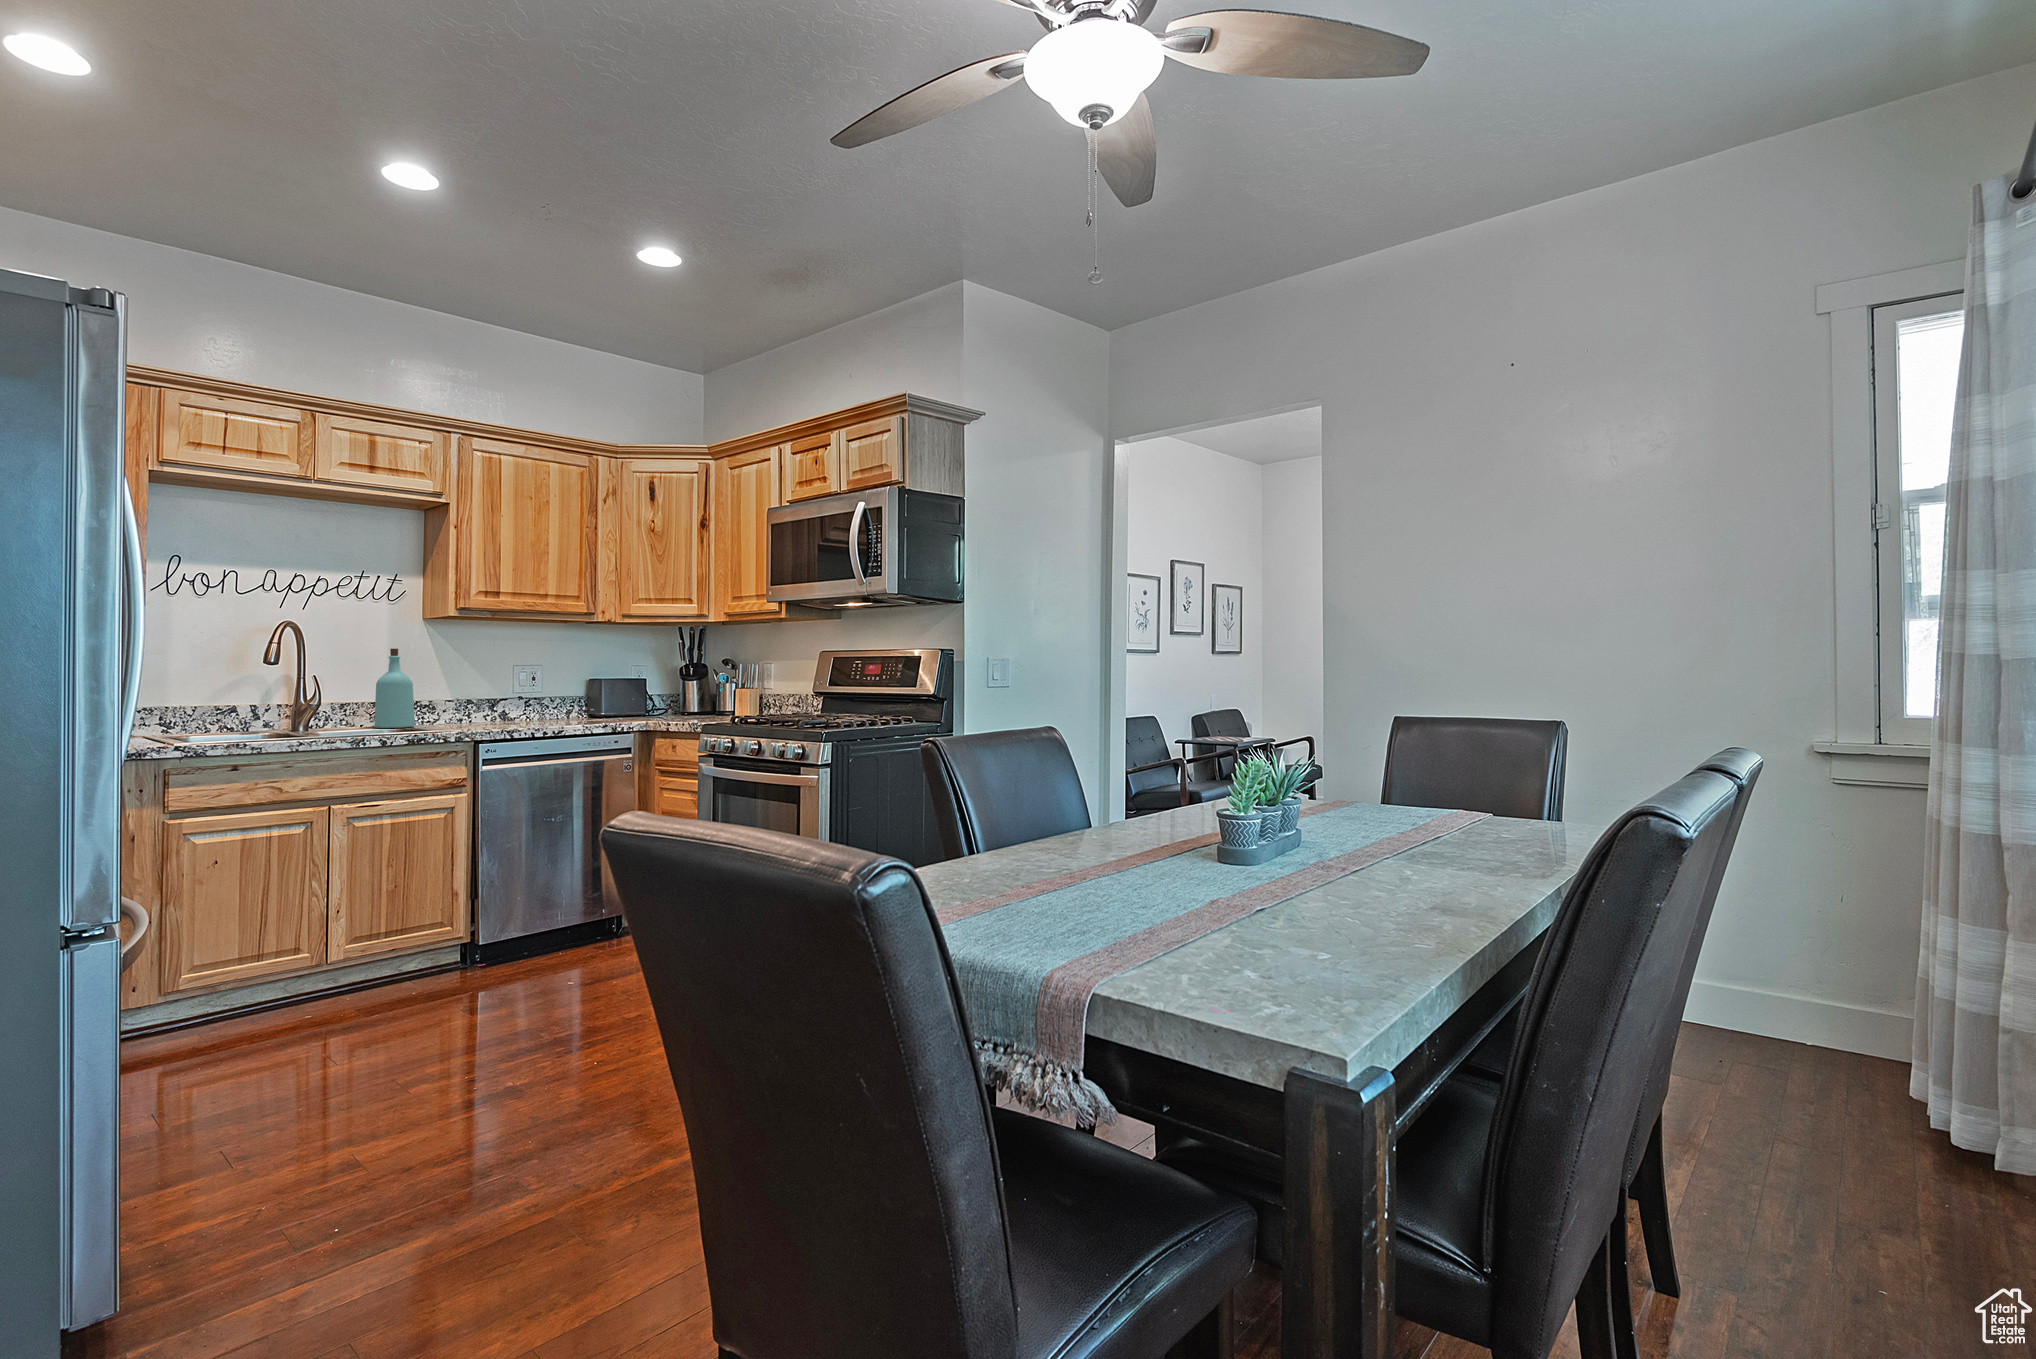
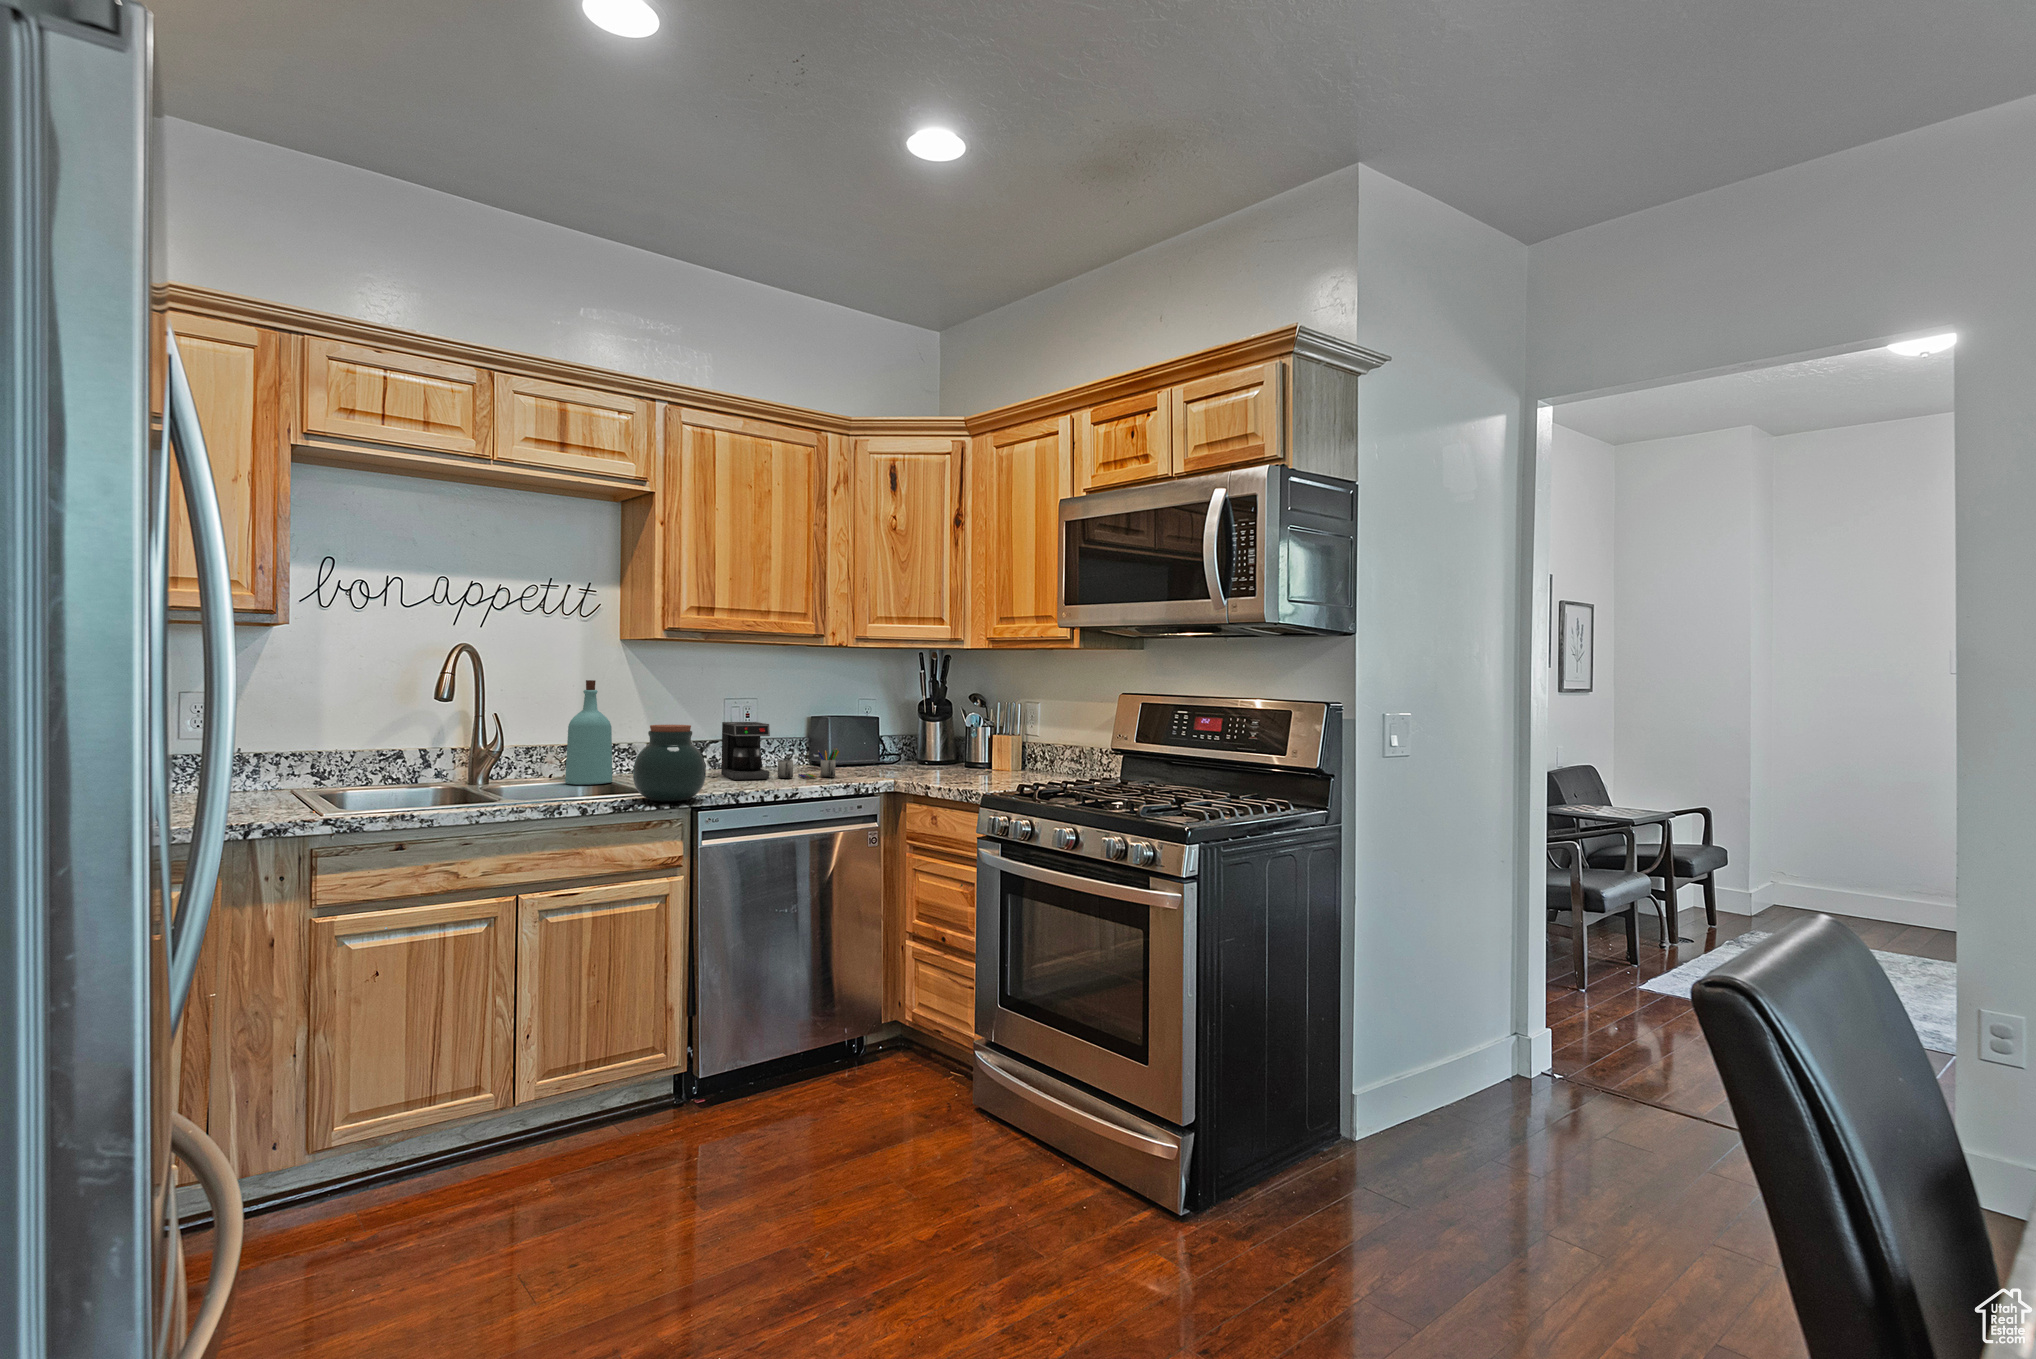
jar: none [425,679,484,735] -> present [633,725,706,802]
coffee maker: none [509,681,605,724] -> present [721,722,839,780]

